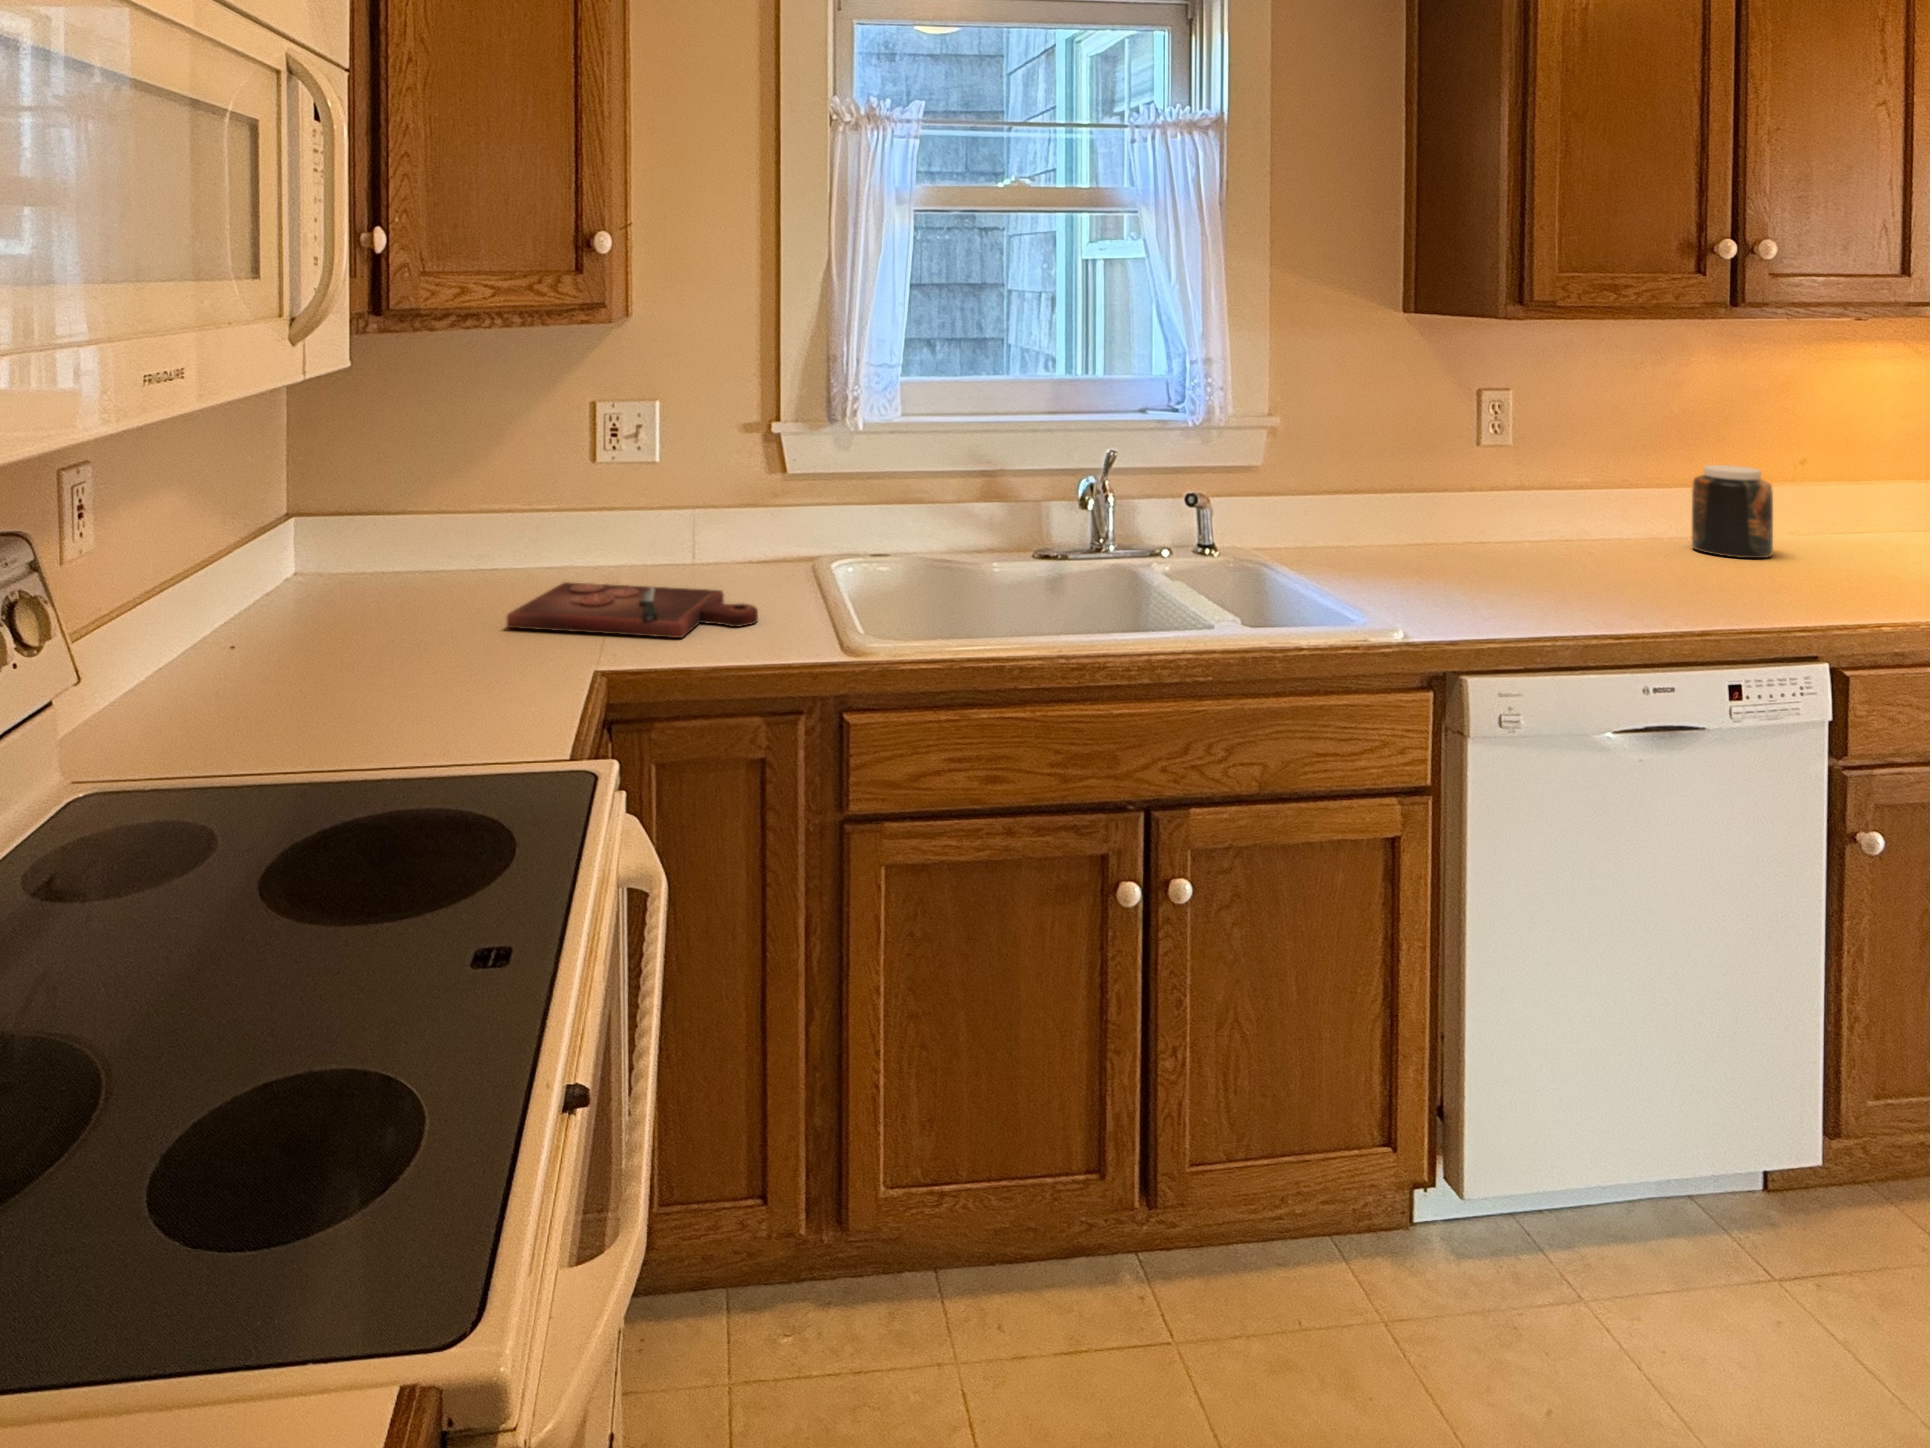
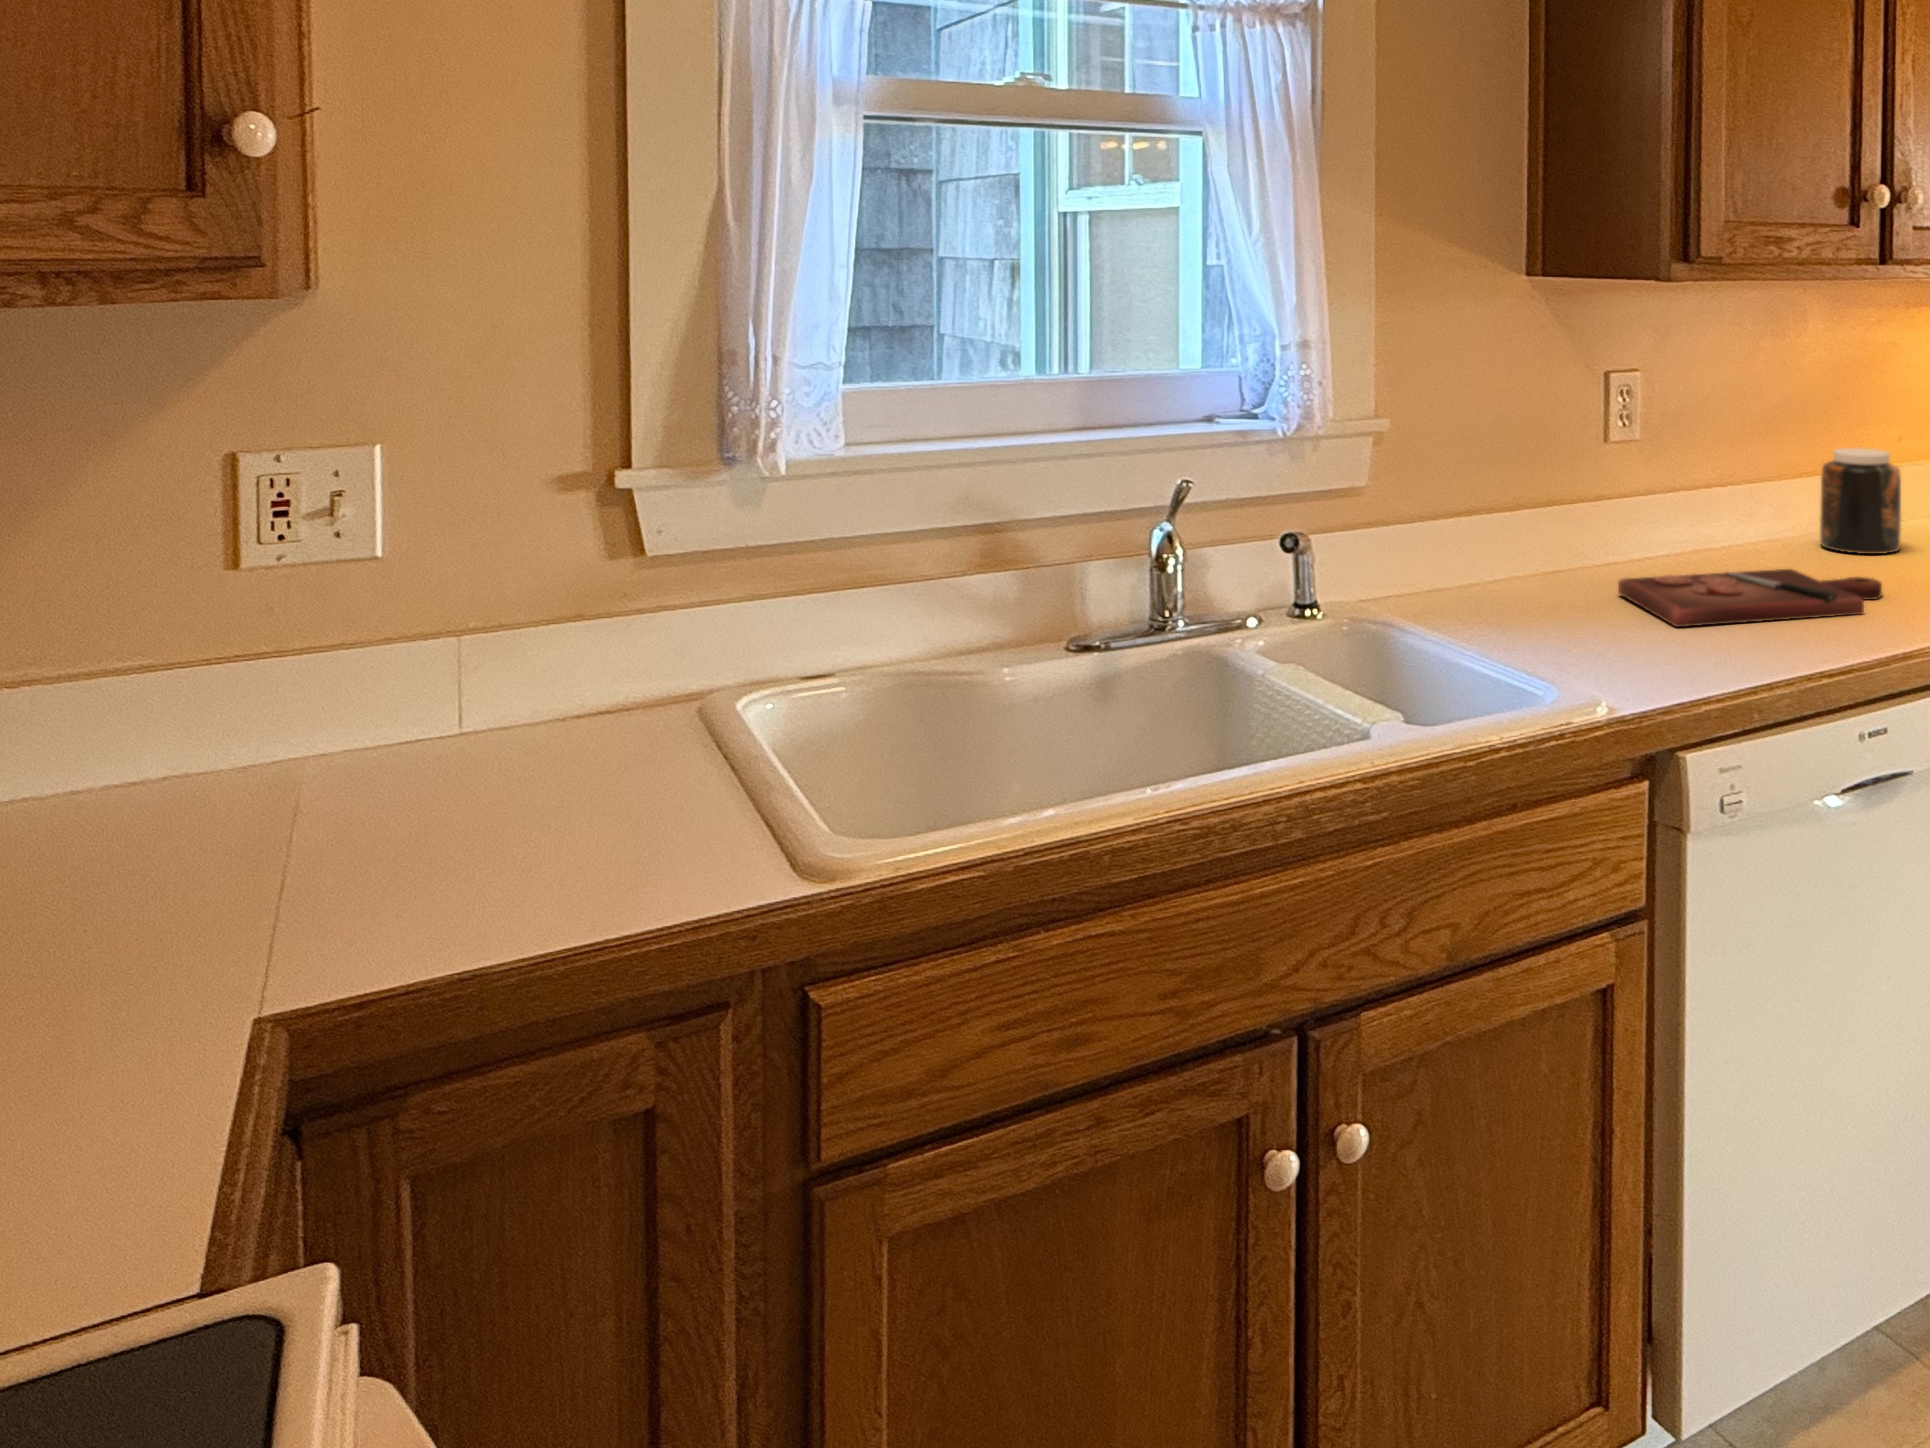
cutting board: present [507,582,758,638] -> present [1618,569,1882,627]

